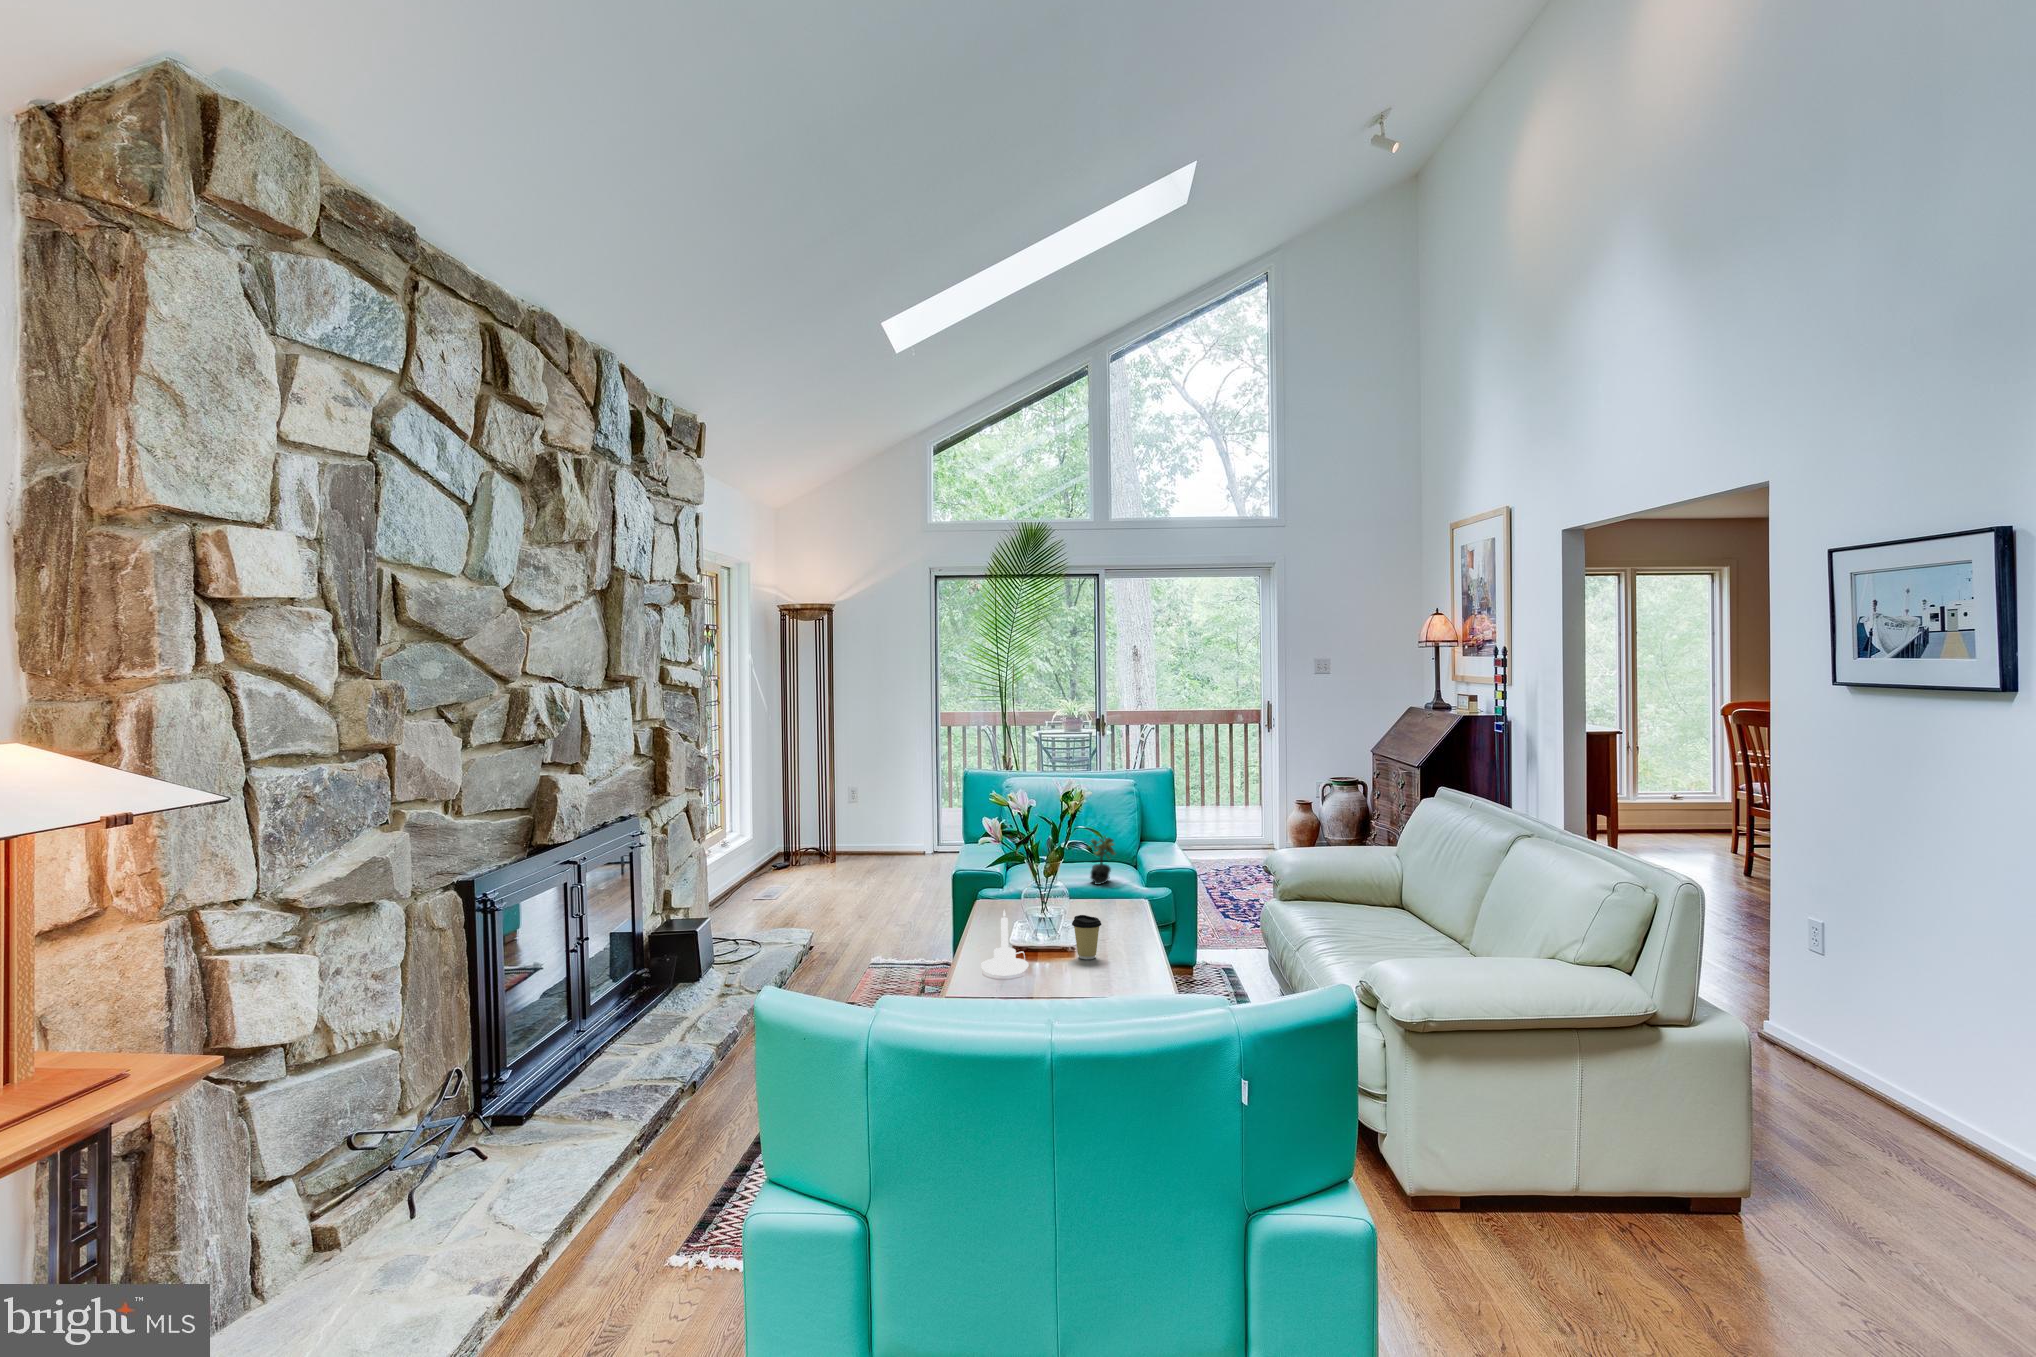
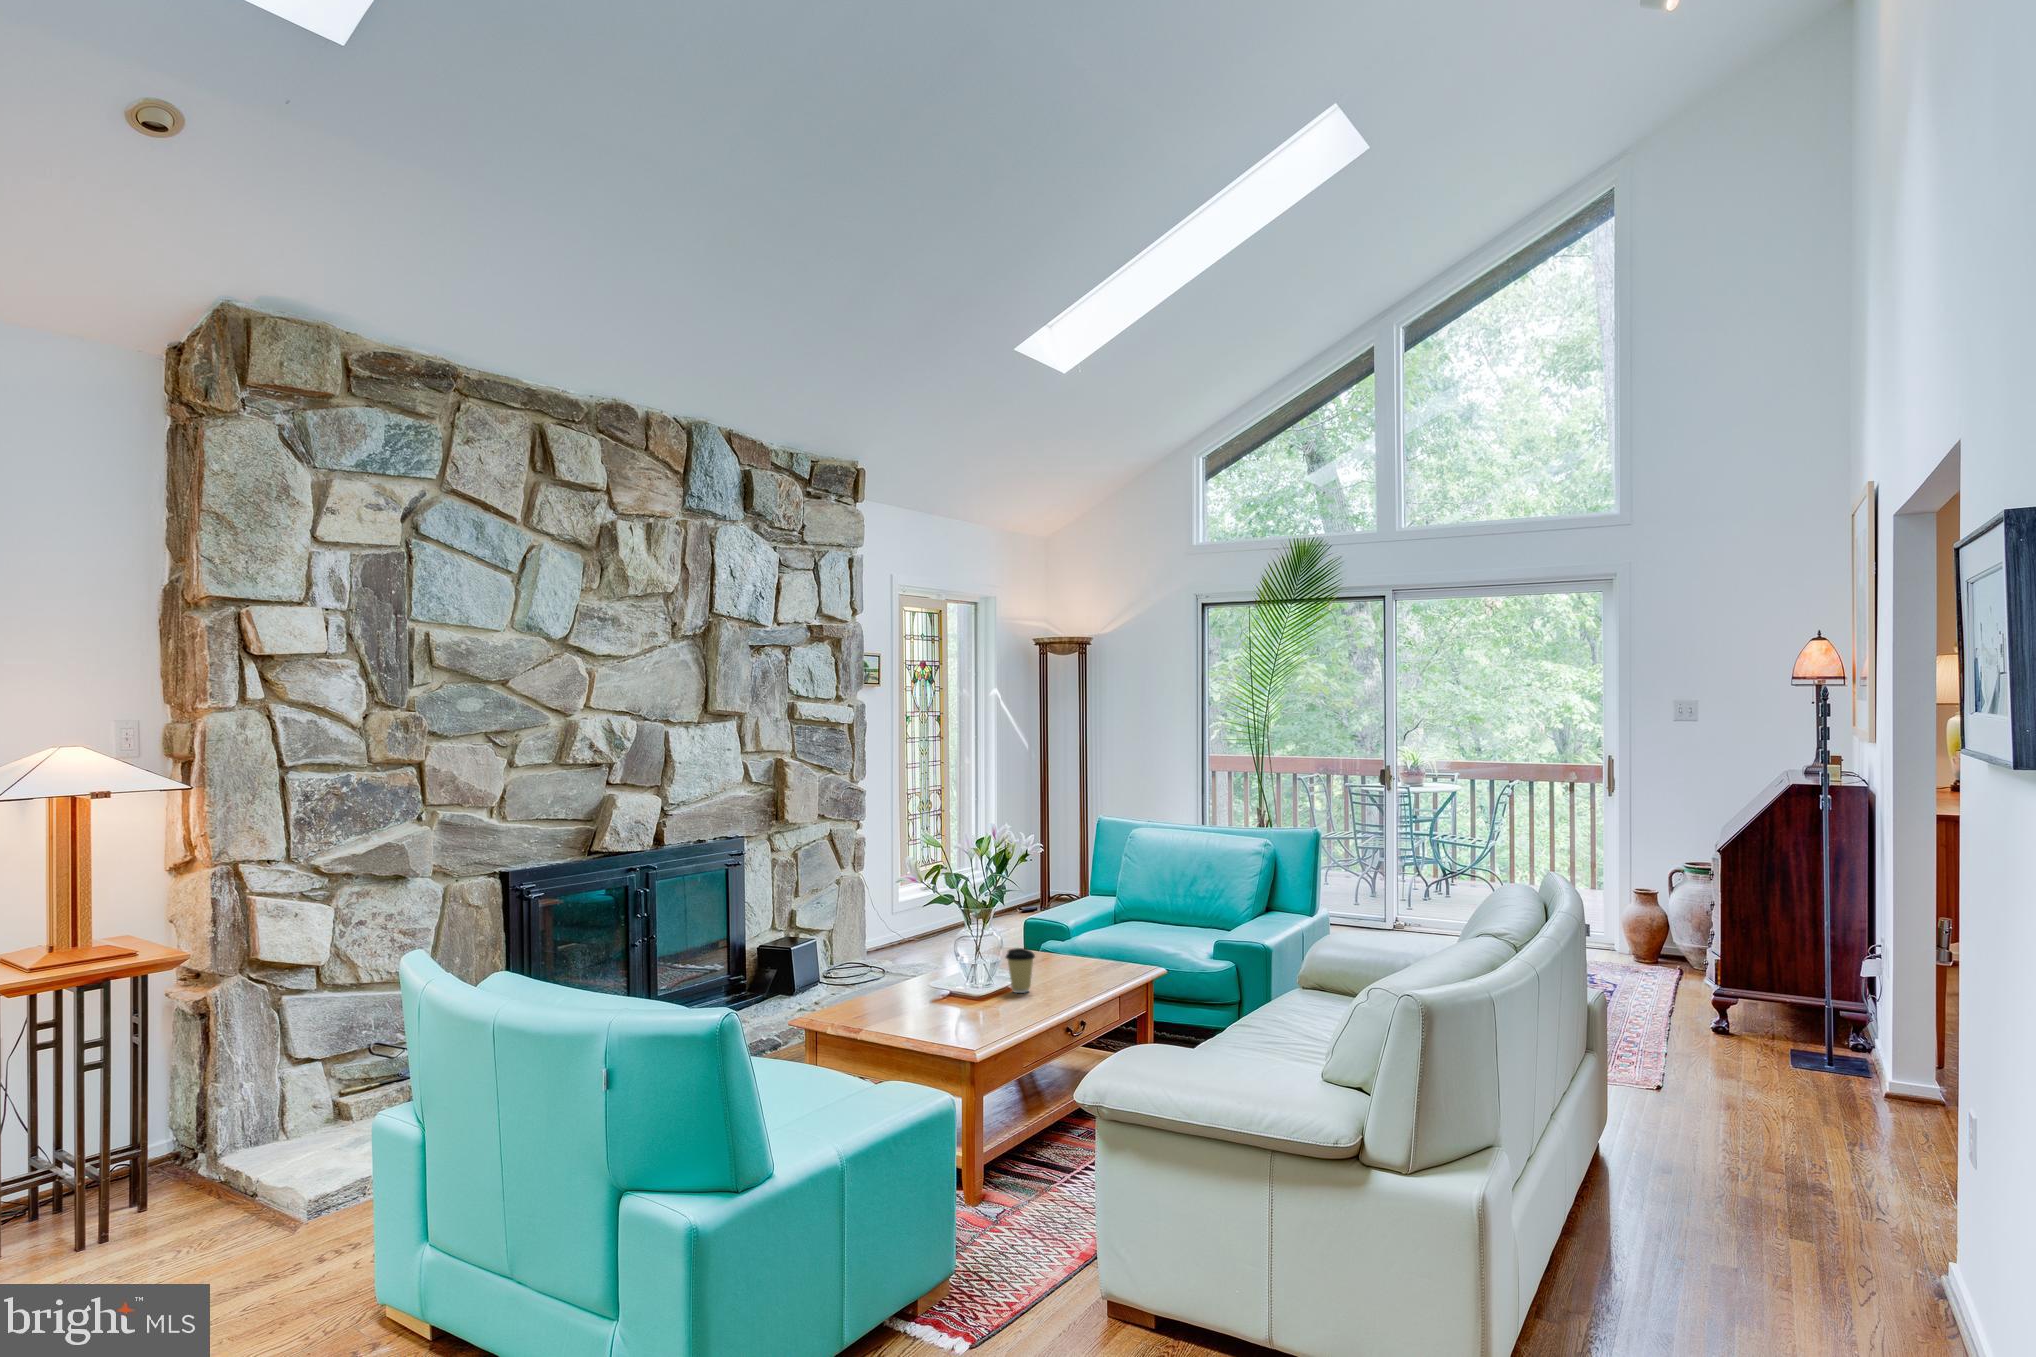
succulent plant: present [1091,837,1115,884] -> none [1165,881,1198,934]
candle holder: present [981,910,1029,975] -> none [905,933,951,997]

